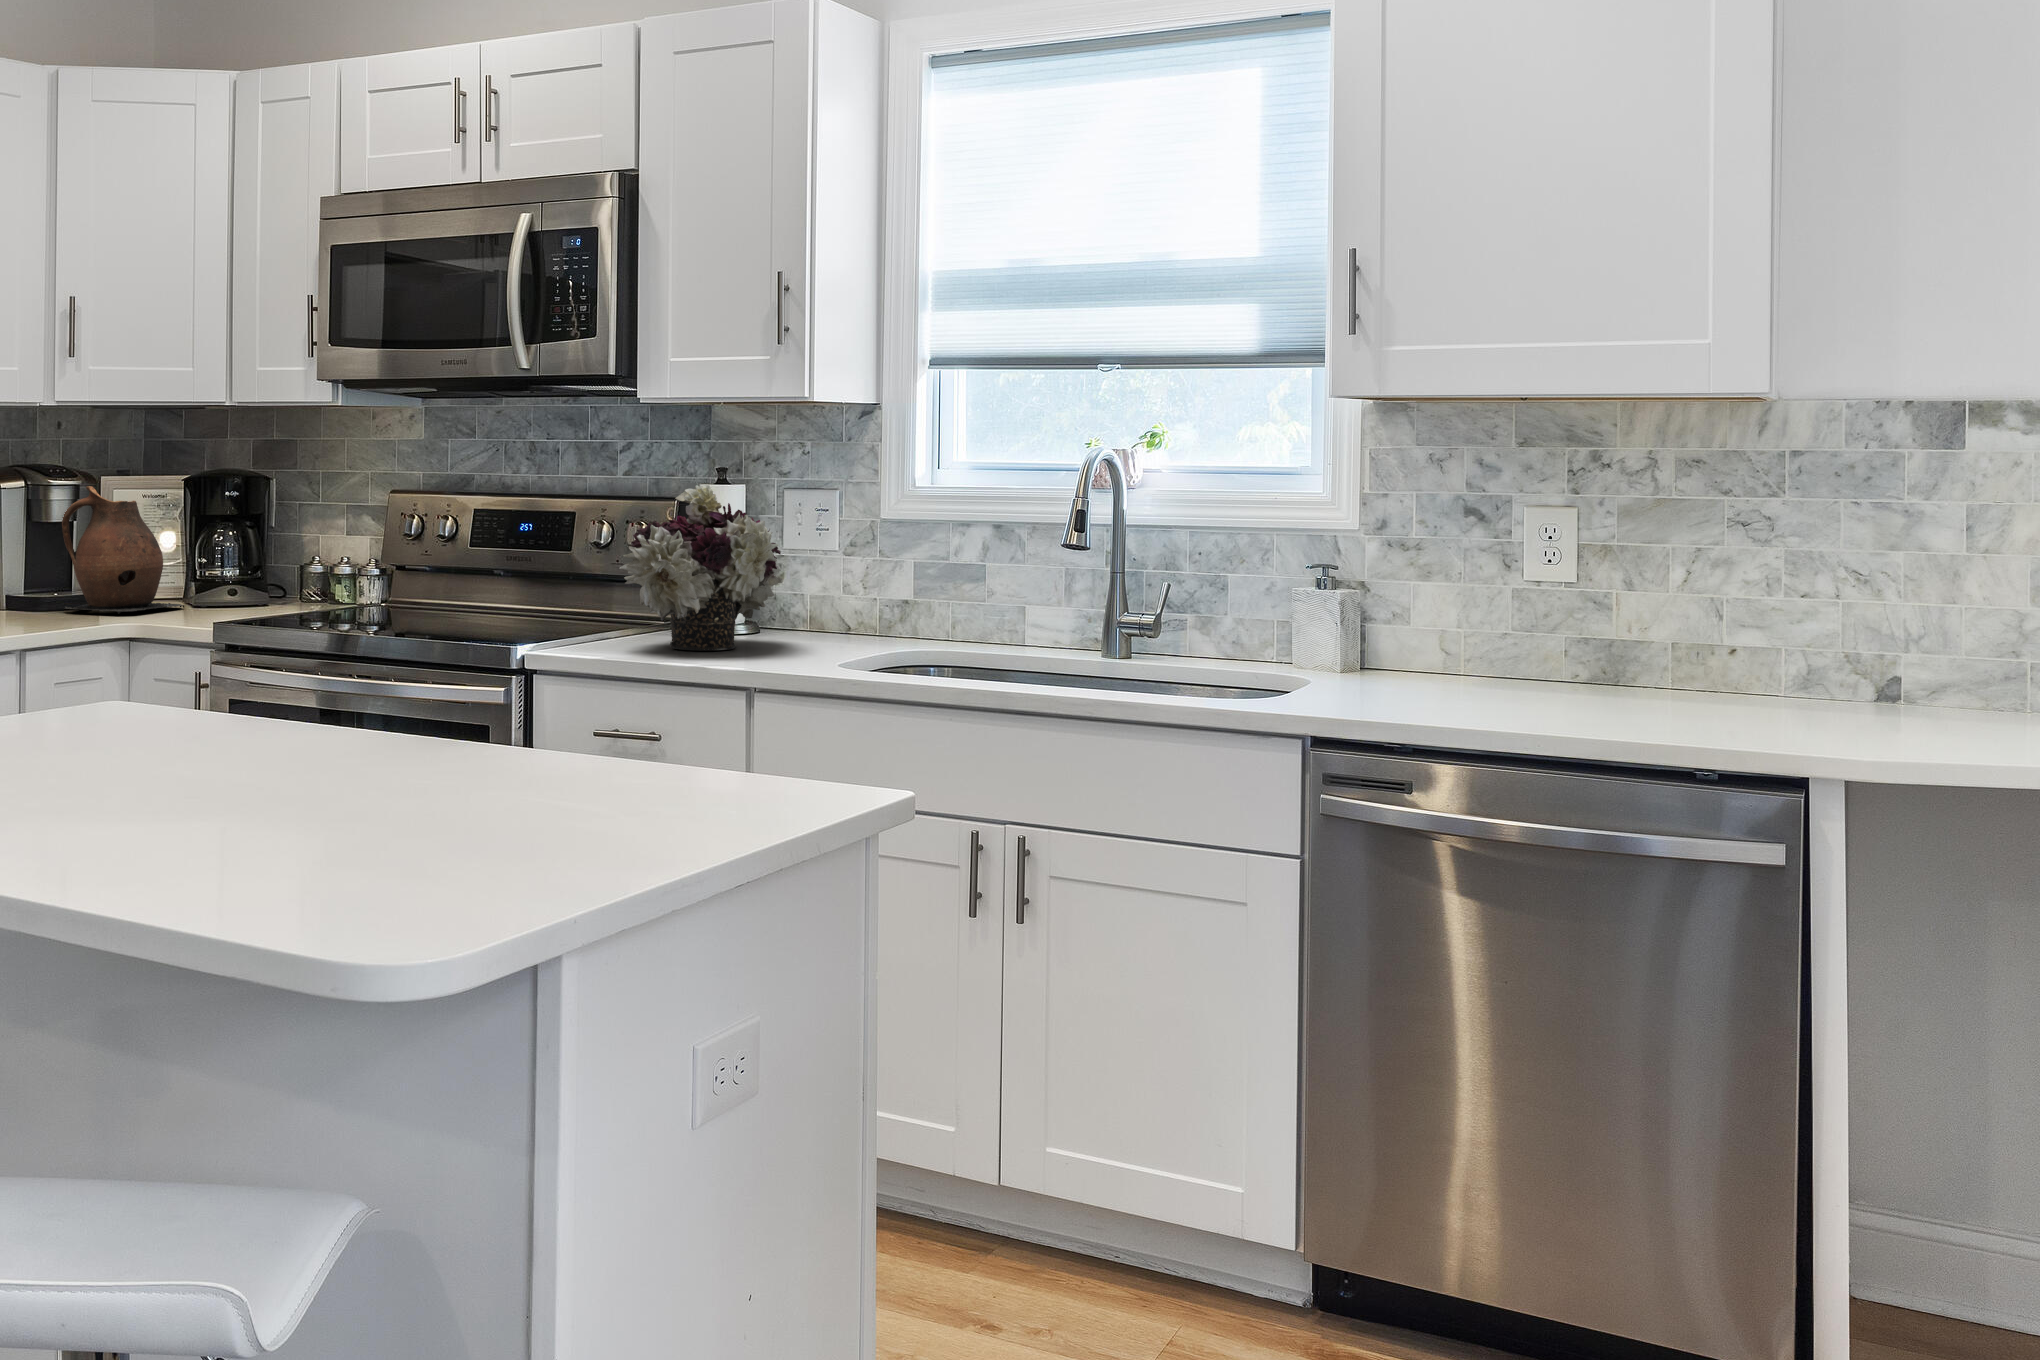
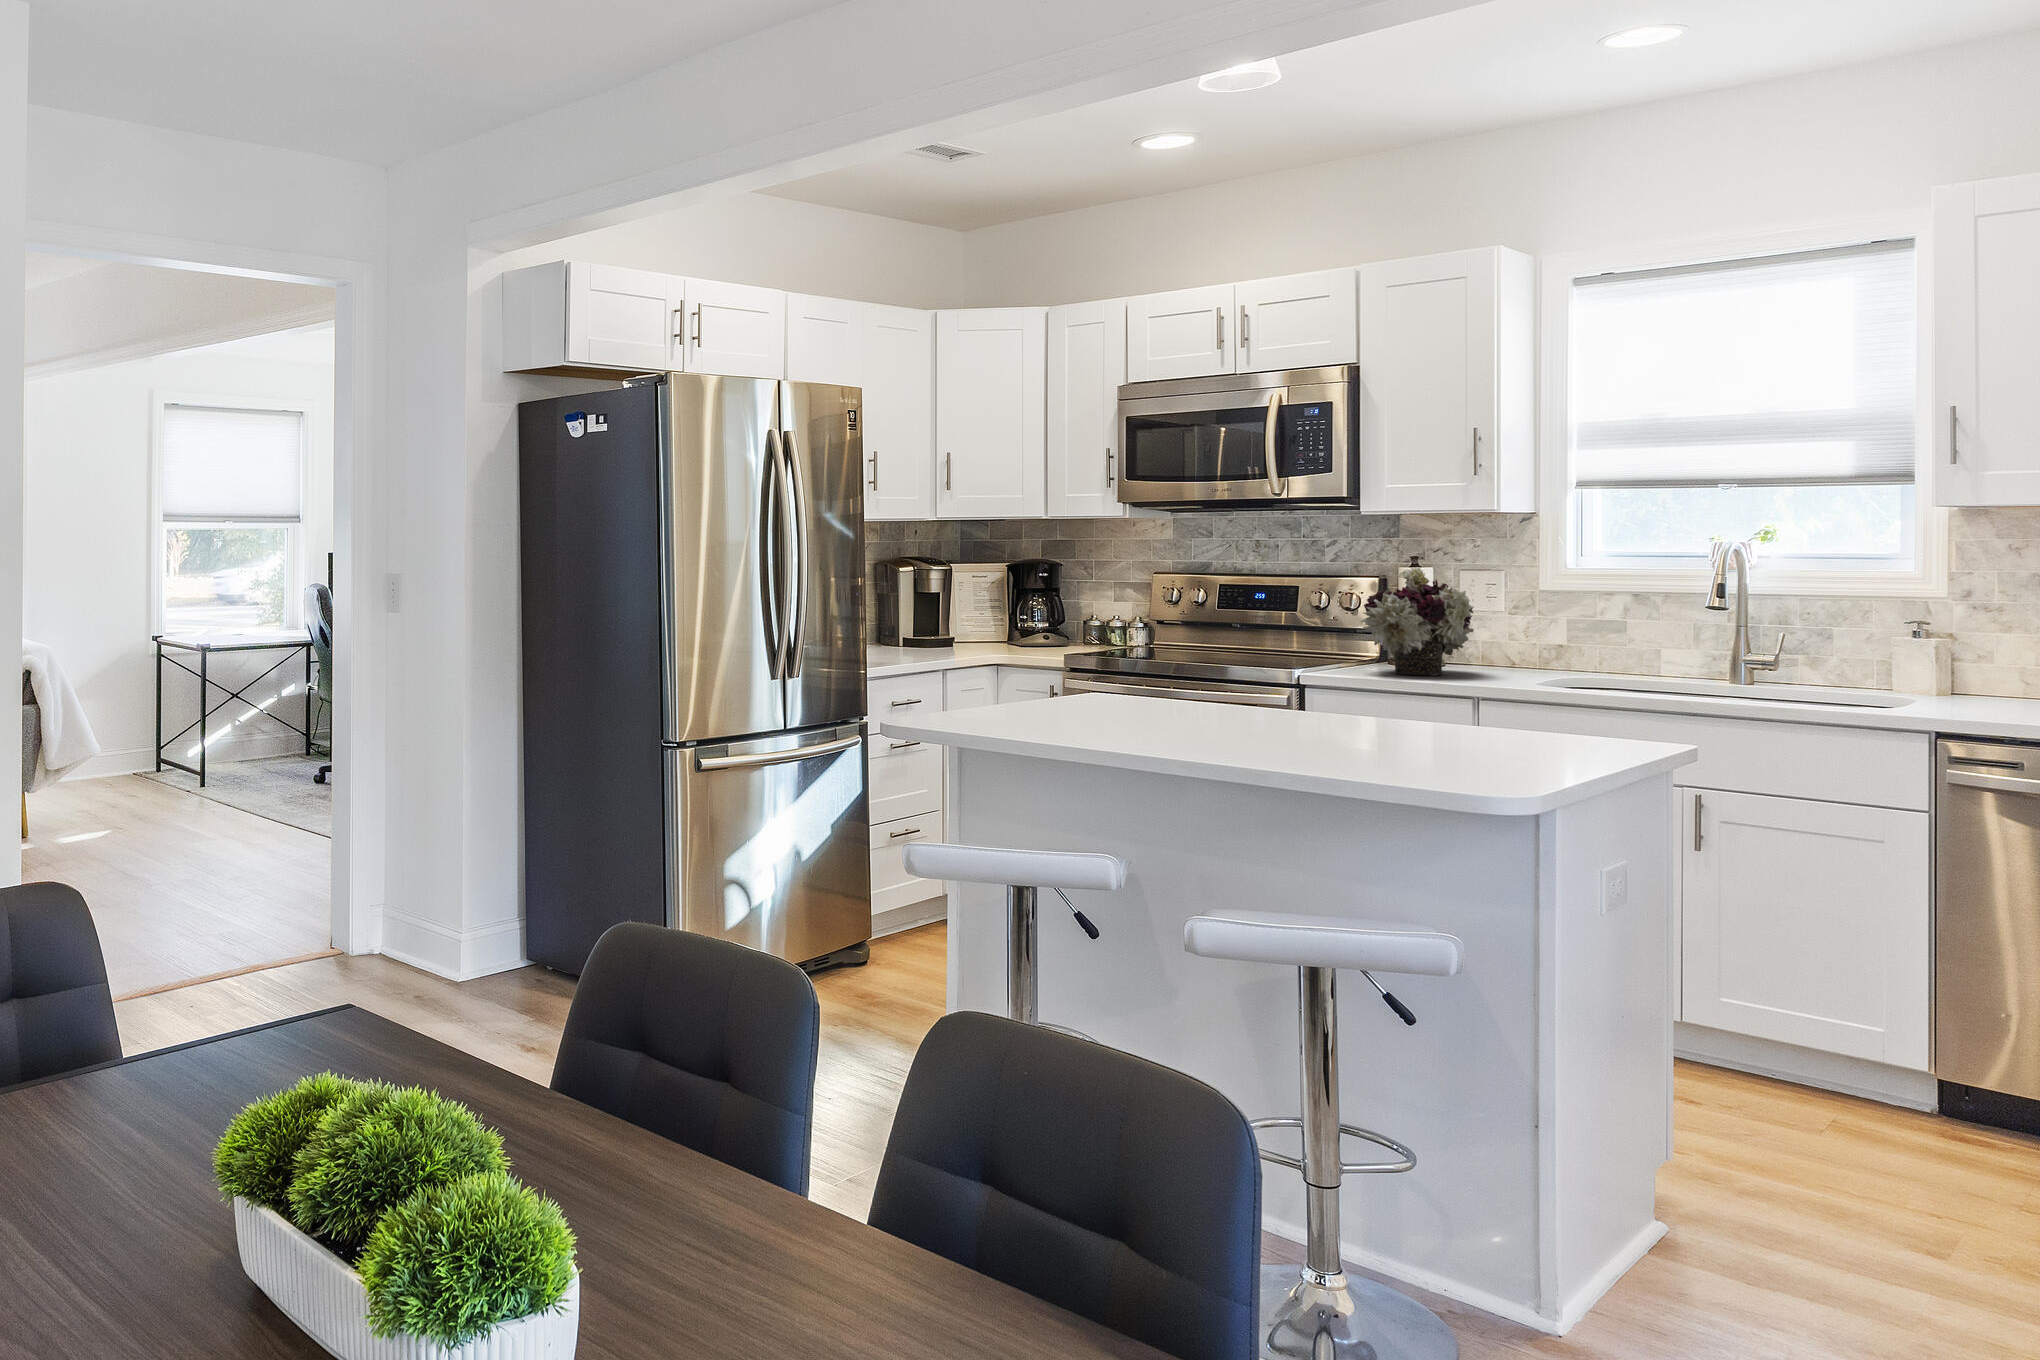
ceramic pitcher: present [62,486,184,614] -> none [937,570,1014,650]

